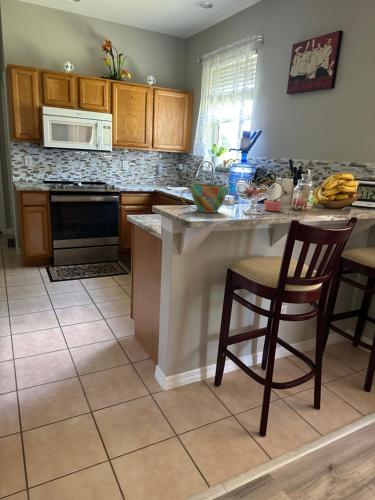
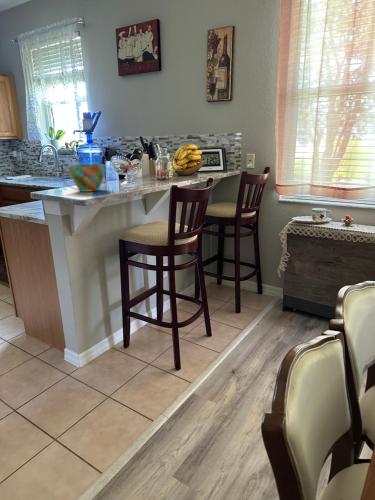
potted plant: present [243,170,292,211] -> none [115,145,158,185]

